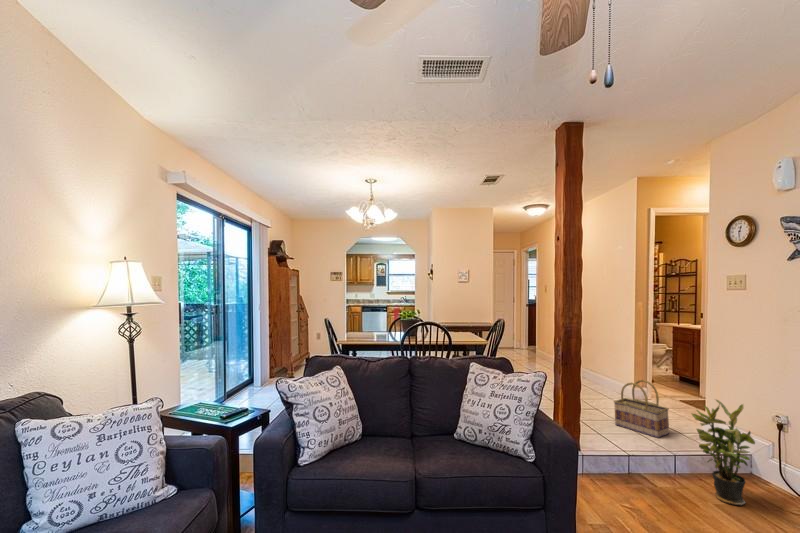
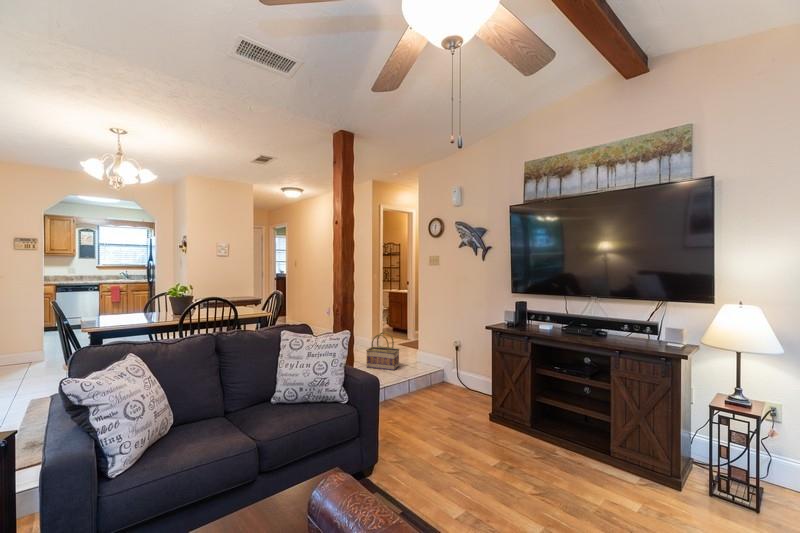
potted plant: present [692,400,755,505] -> none [419,337,448,400]

